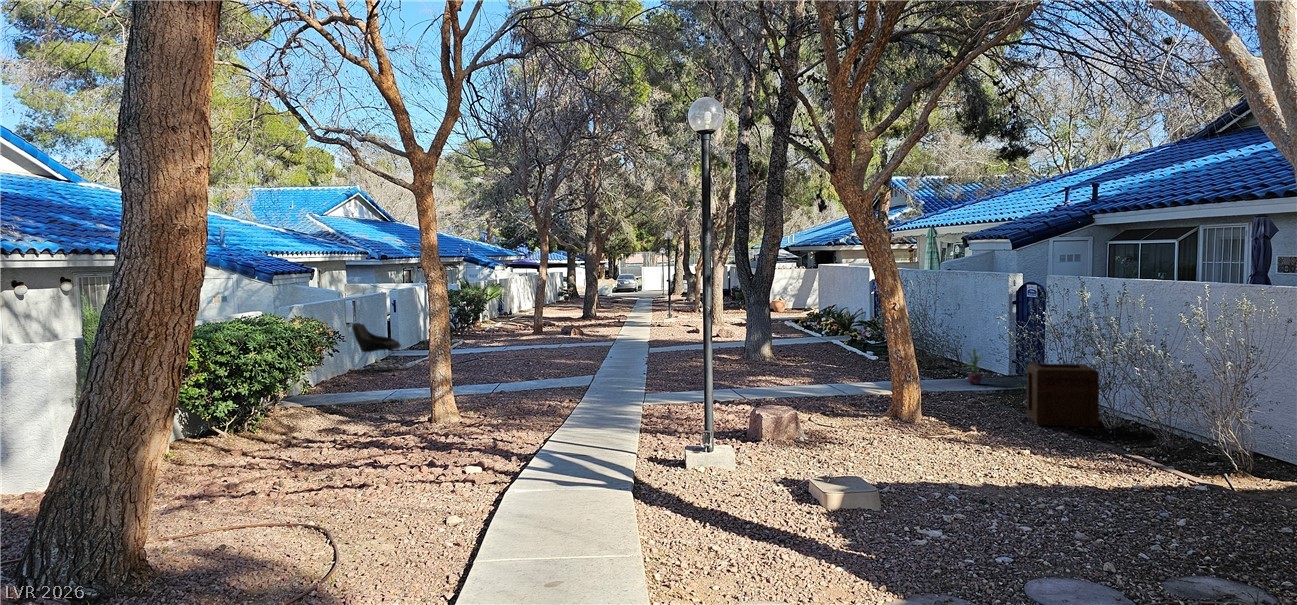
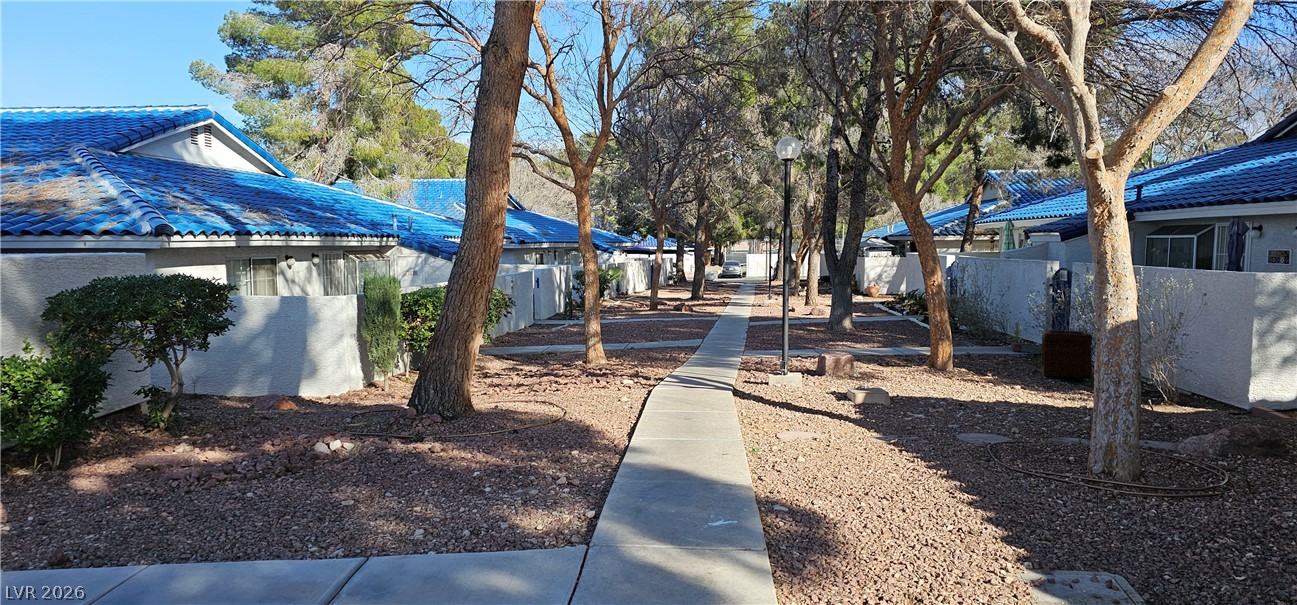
lounge chair: present [352,323,401,373] -> none [508,294,546,334]

